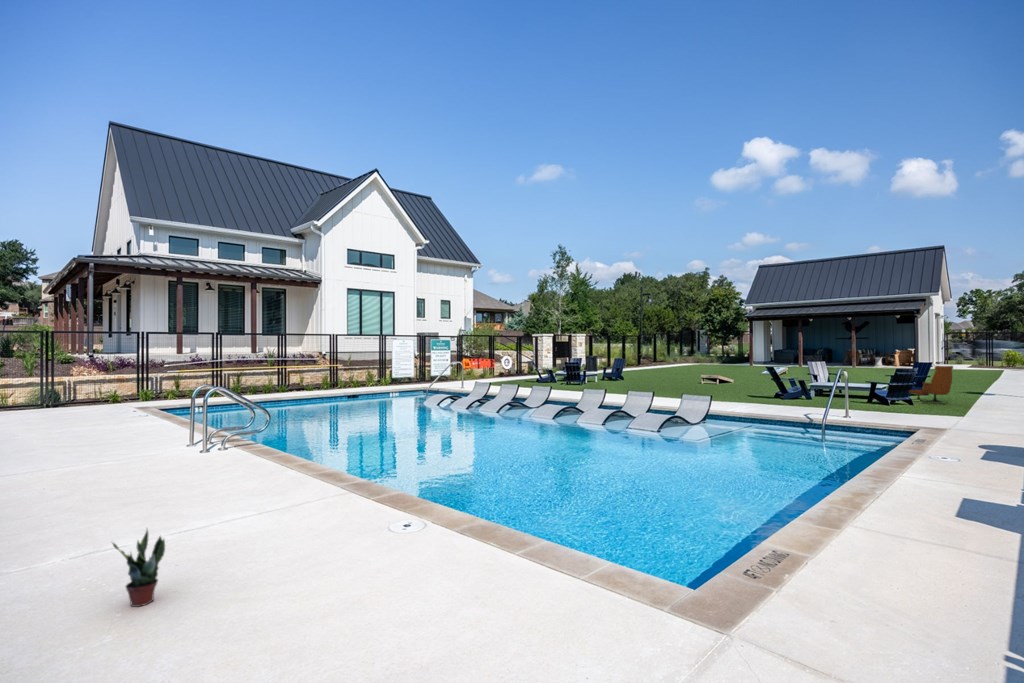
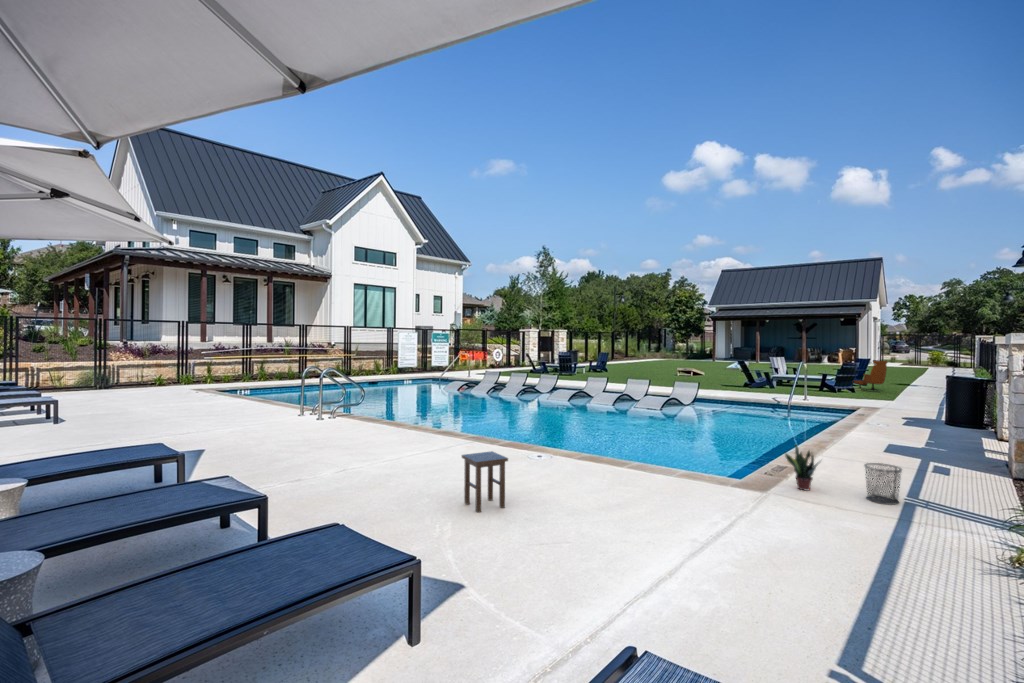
potted plant: present [113,530,165,607] -> present [785,445,819,490]
stool: none [193,542,264,661] -> present [462,451,508,512]
waste bin: none [911,568,986,655] -> present [865,463,902,504]

